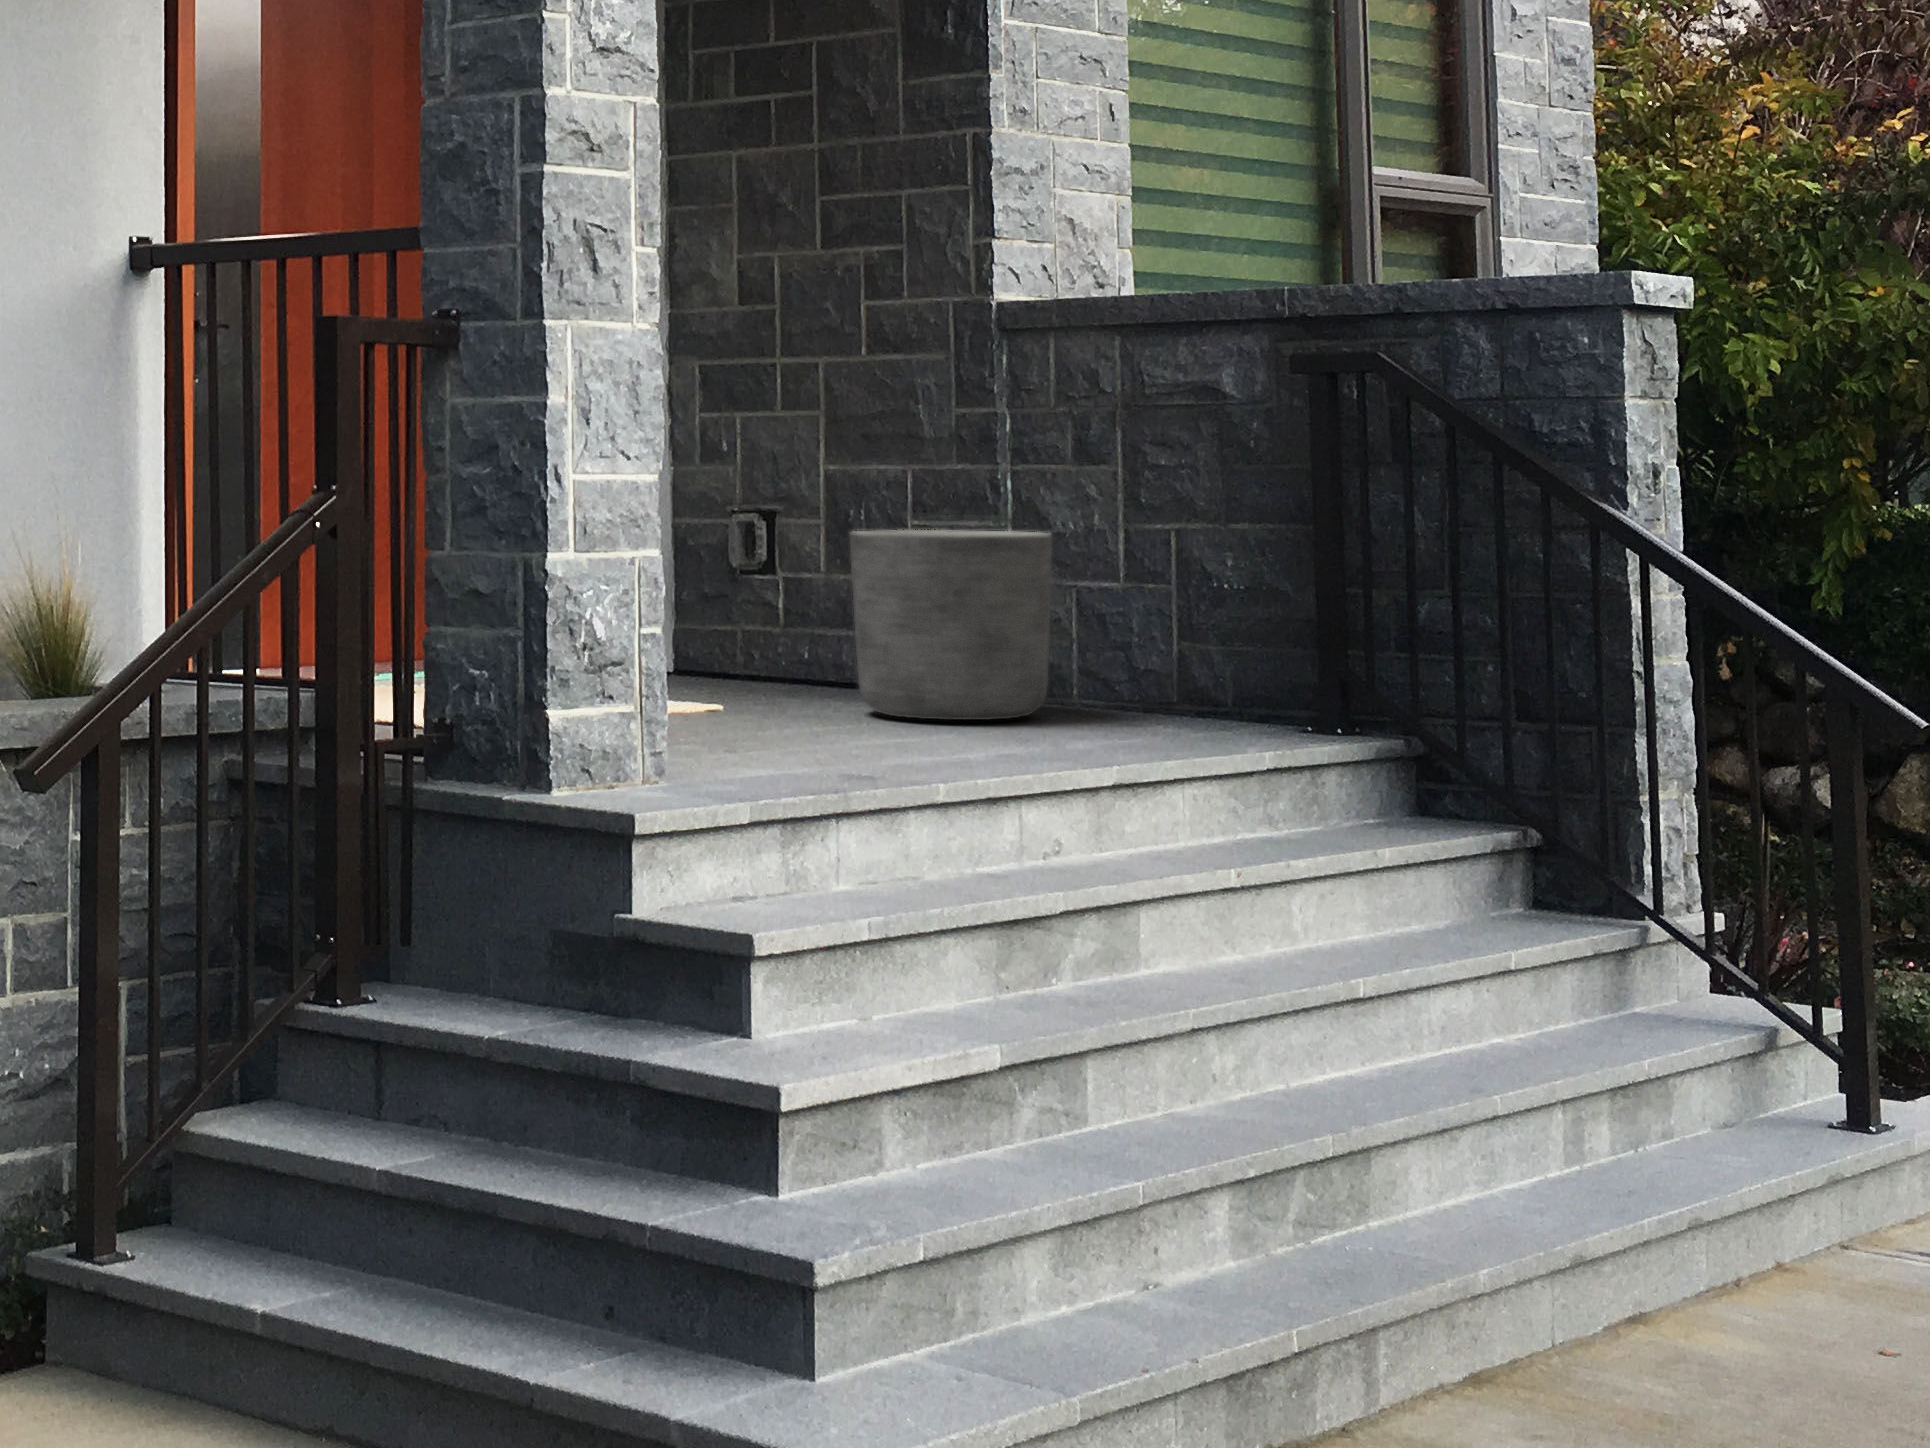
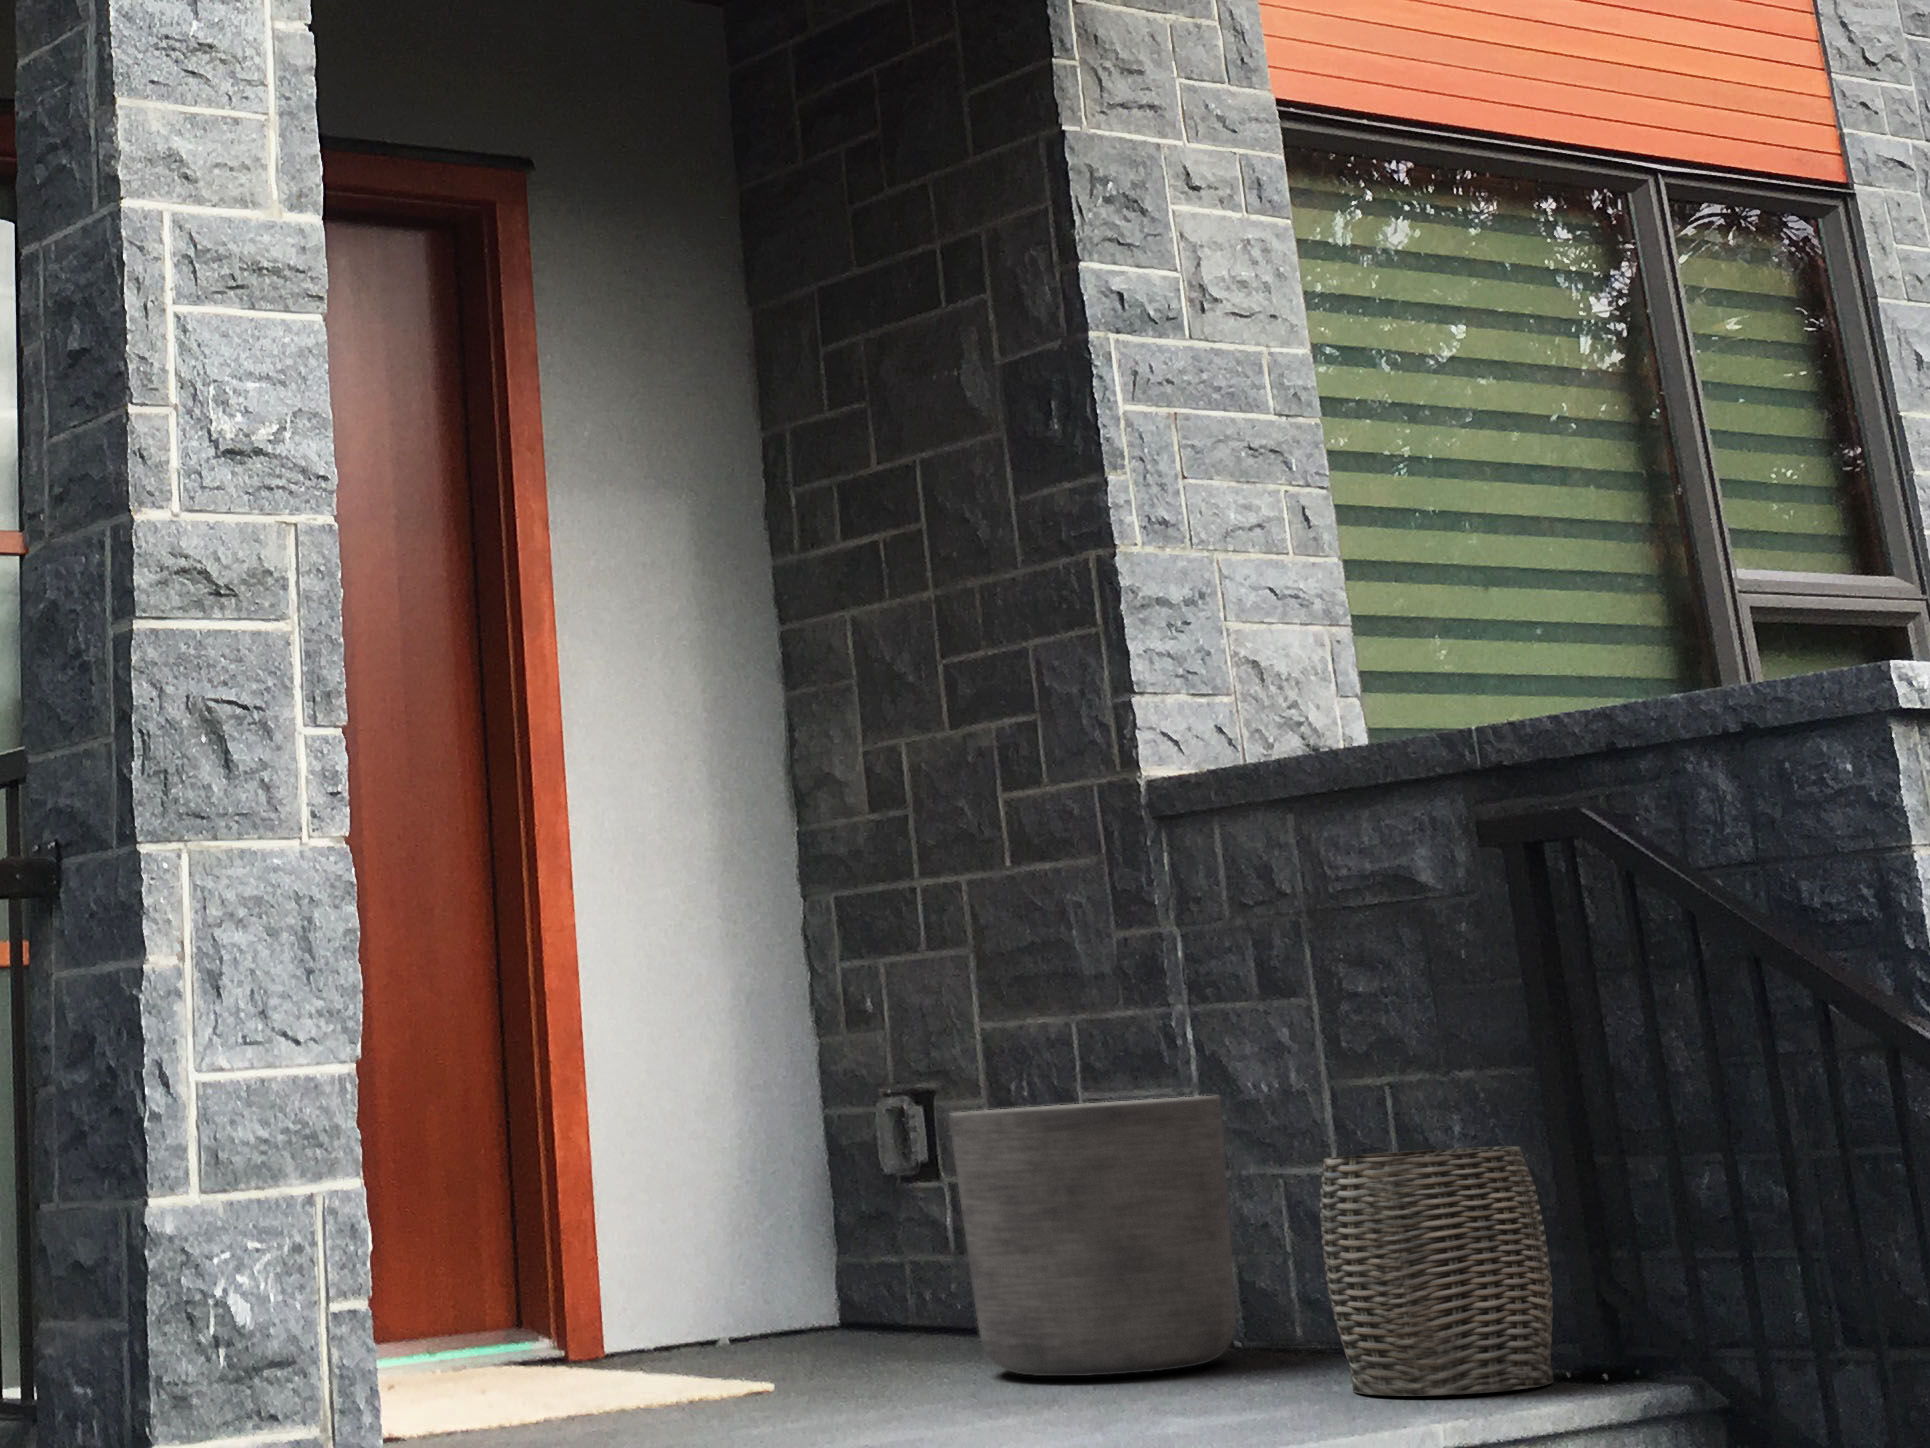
woven basket: none [1156,583,1317,747] -> present [1320,1146,1554,1396]

